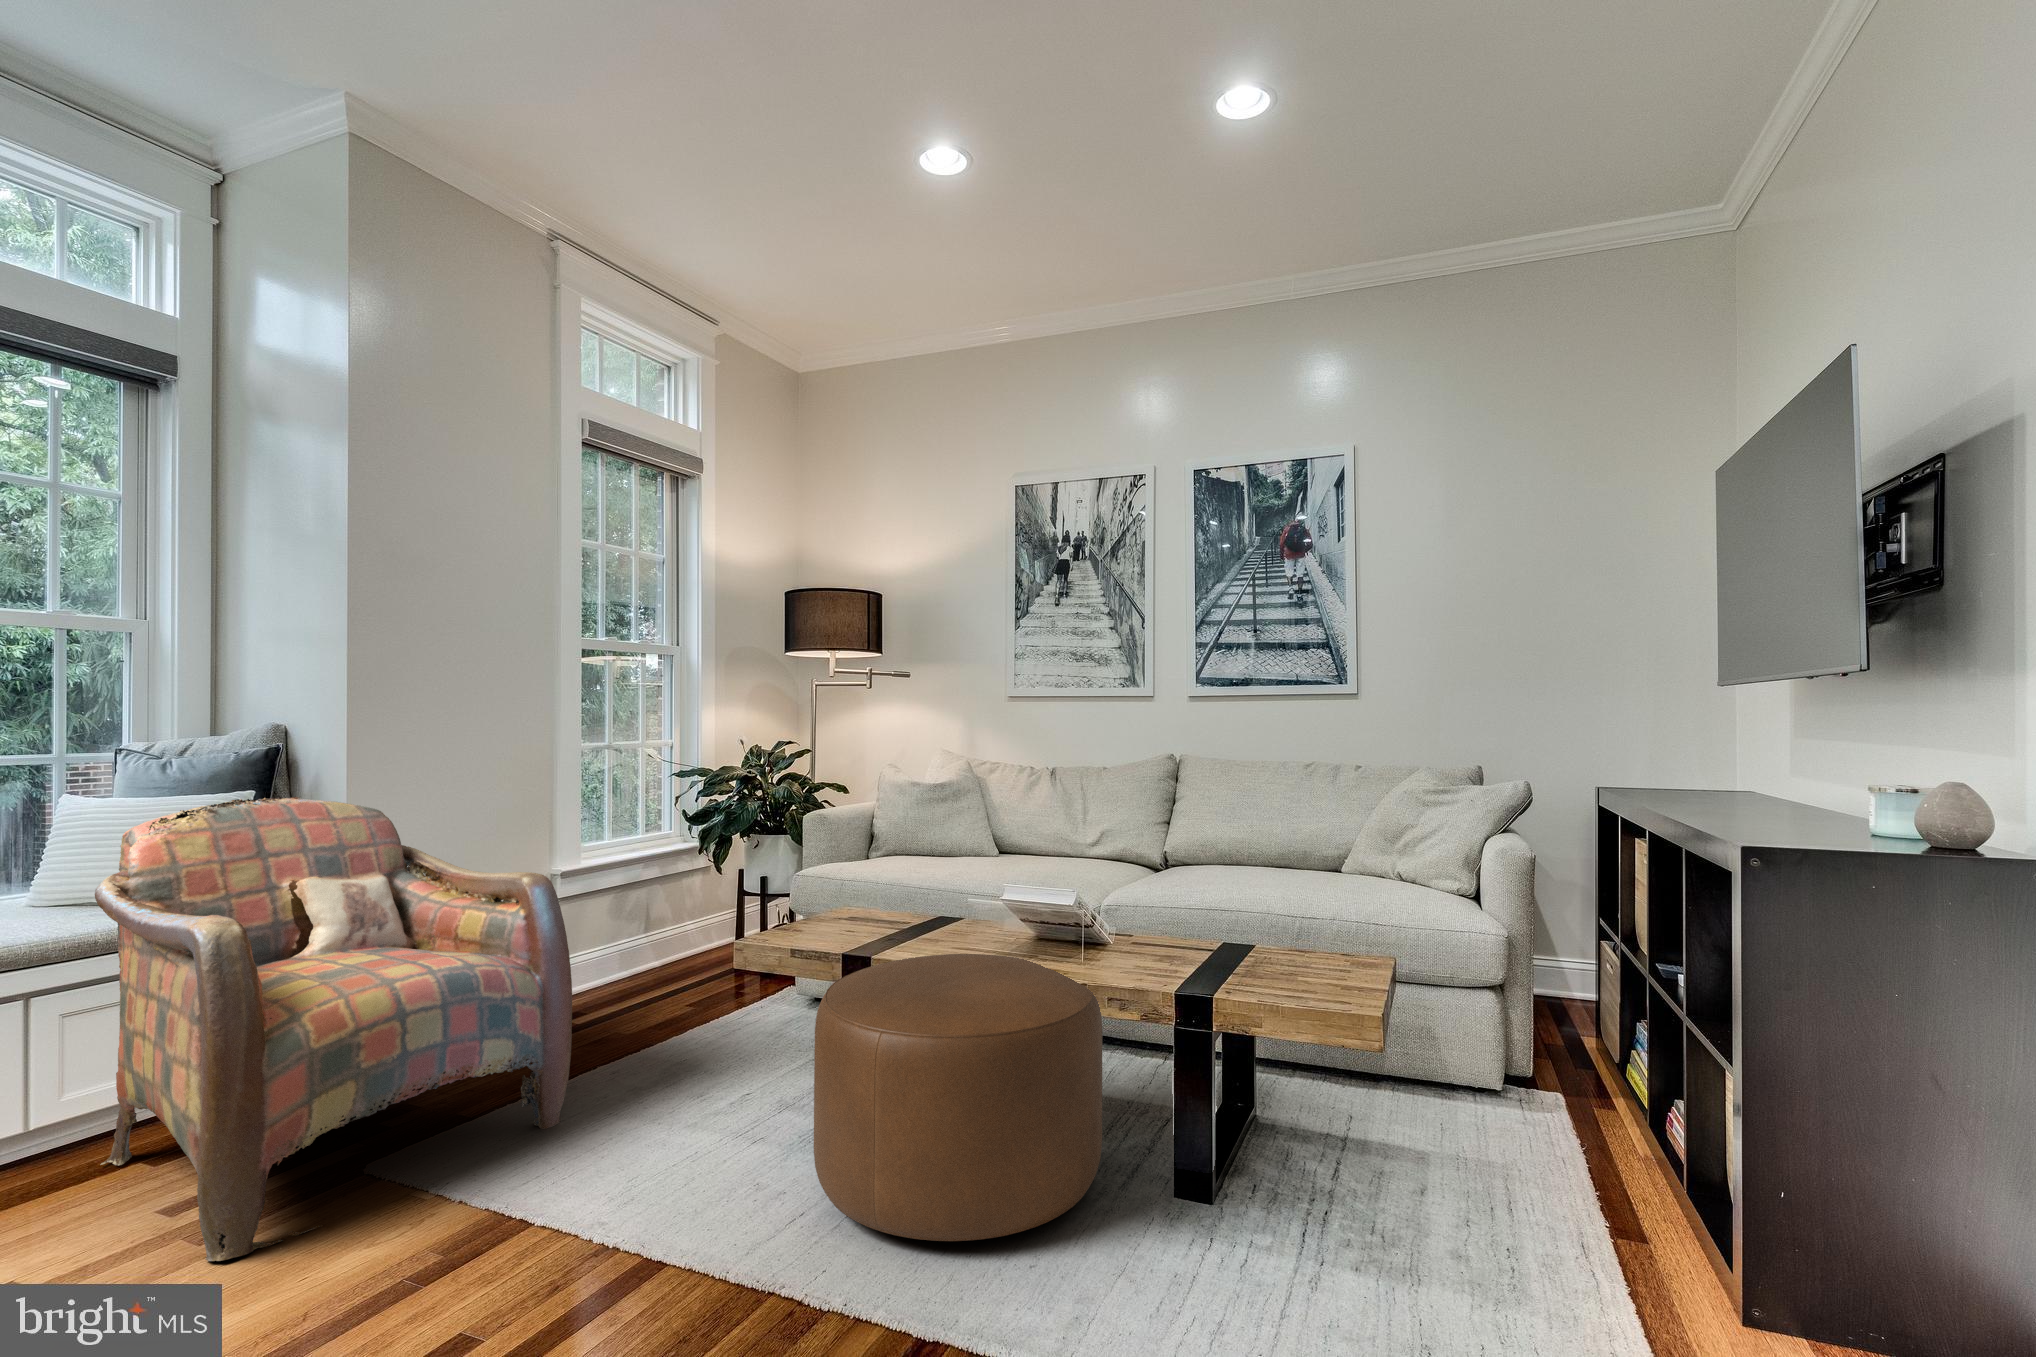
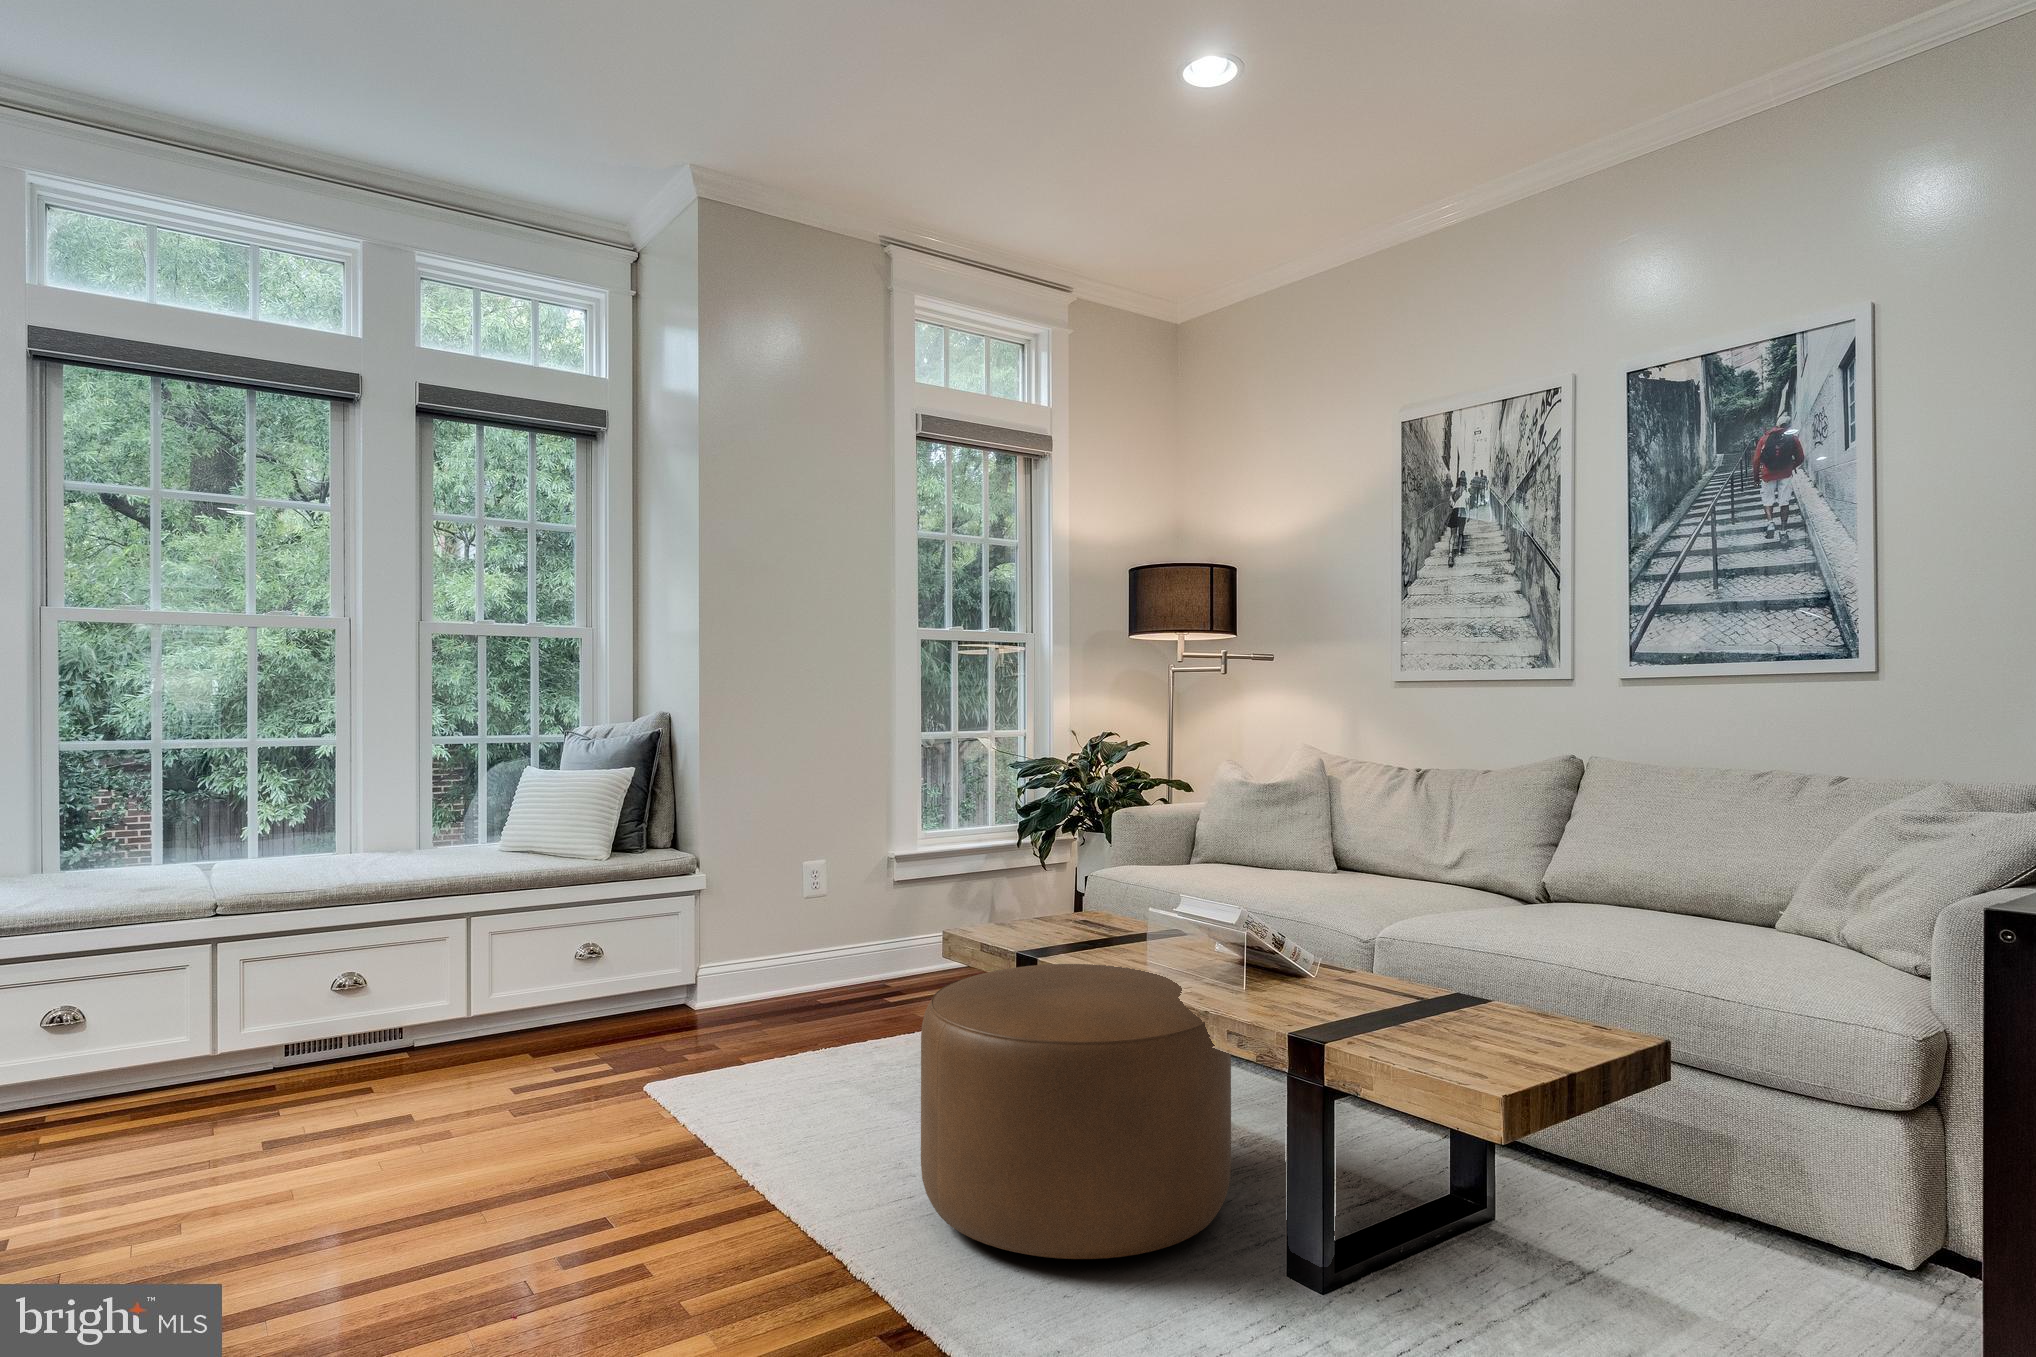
armchair: present [95,797,572,1261] -> none [499,771,814,1126]

